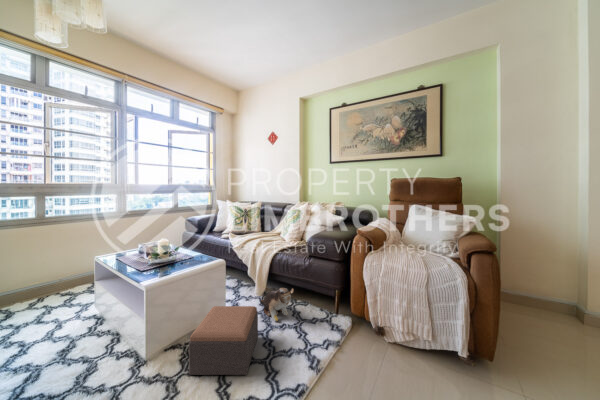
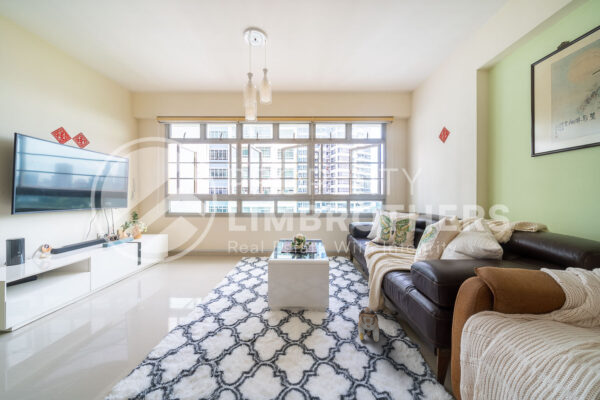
footstool: present [189,306,258,375] -> none [276,294,334,356]

